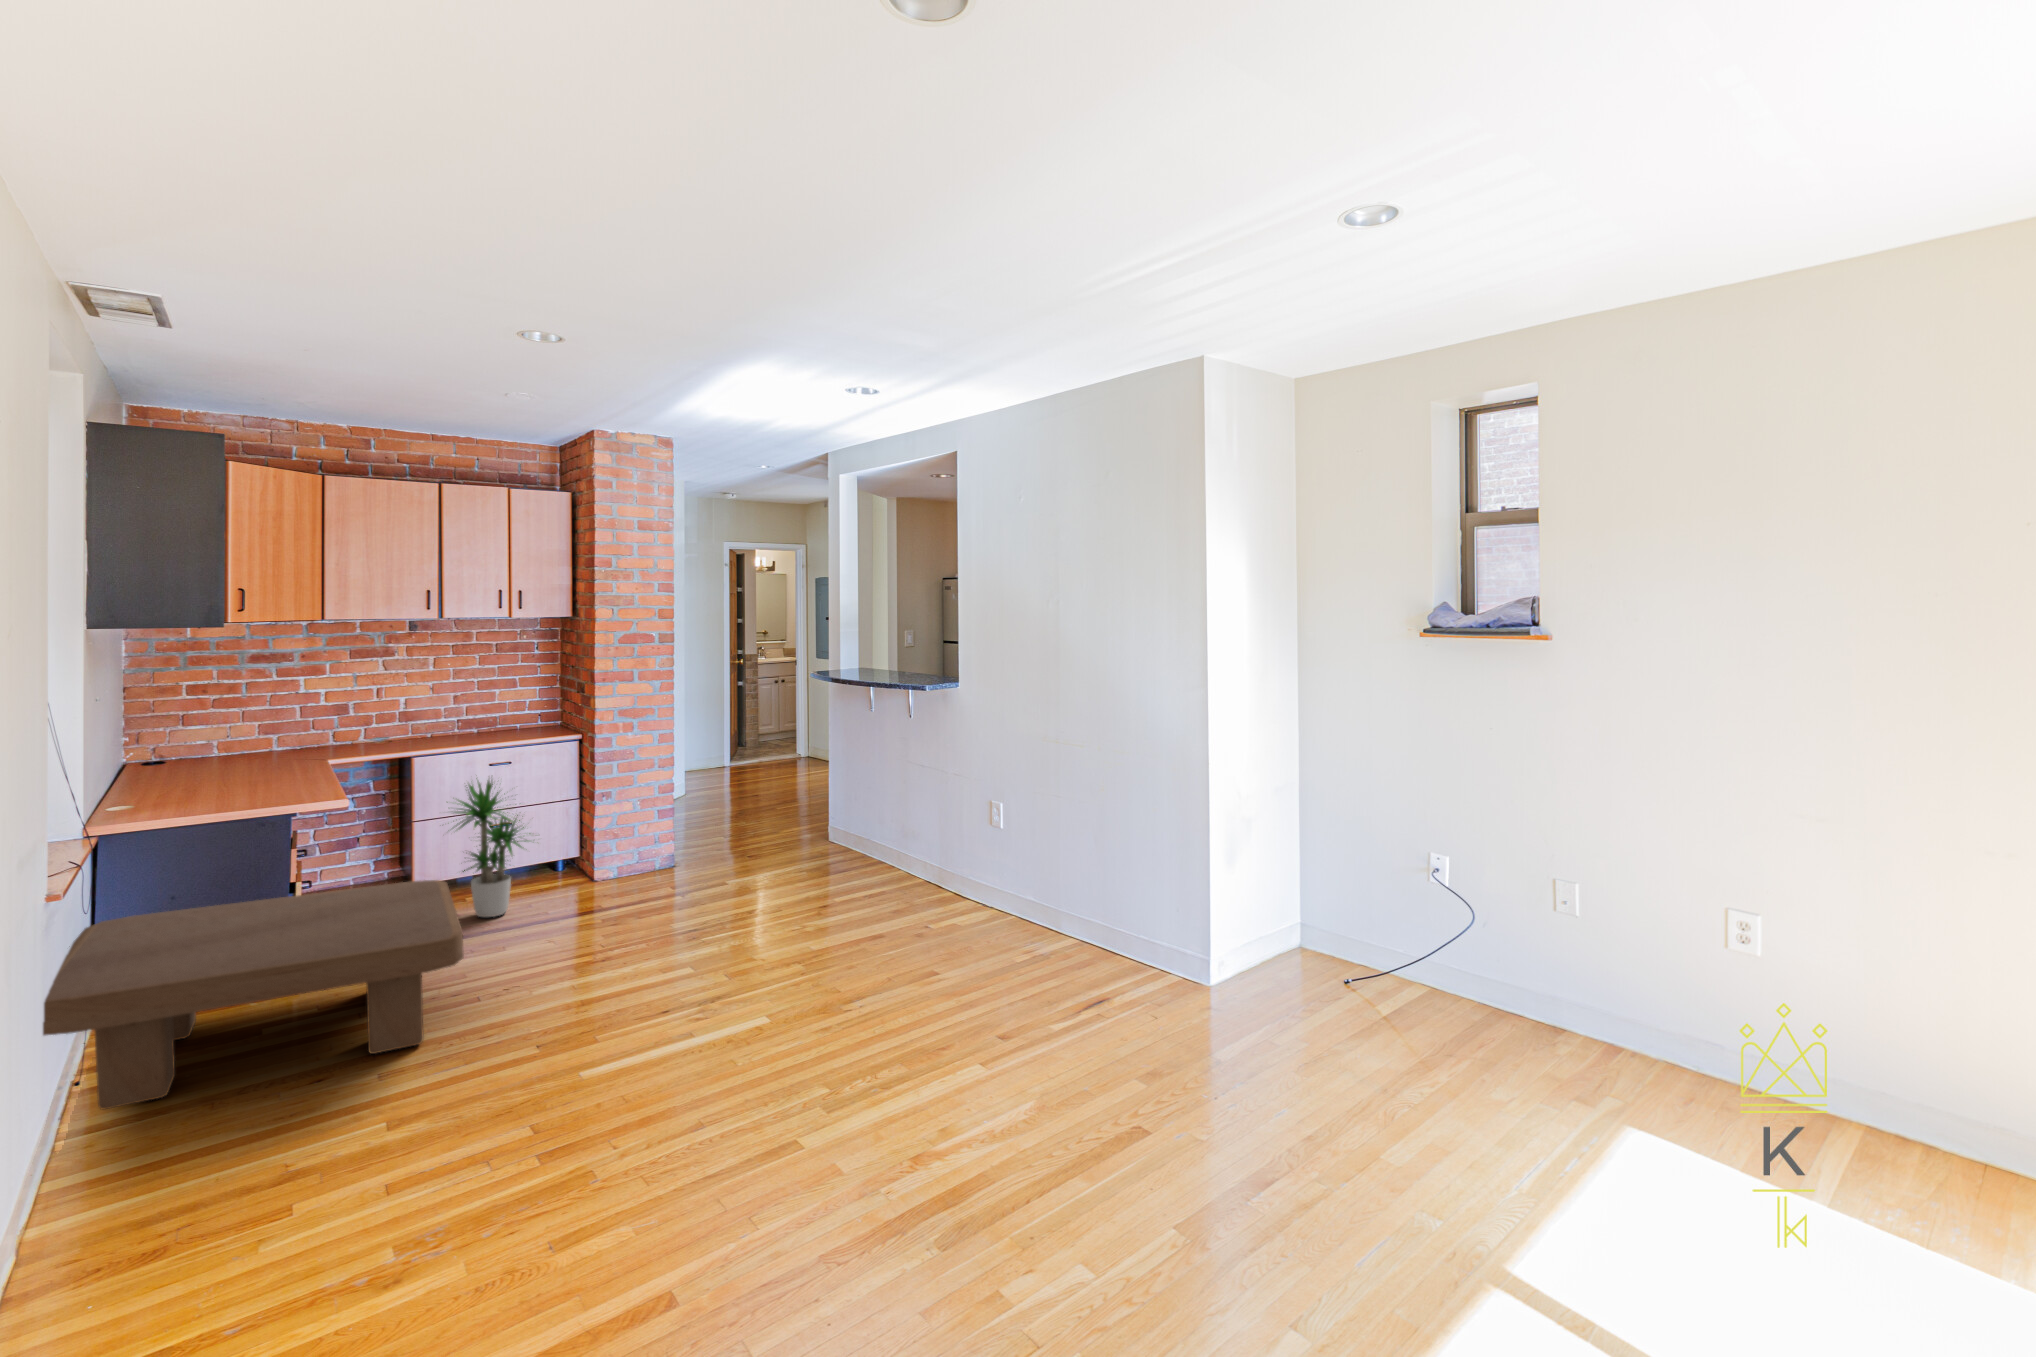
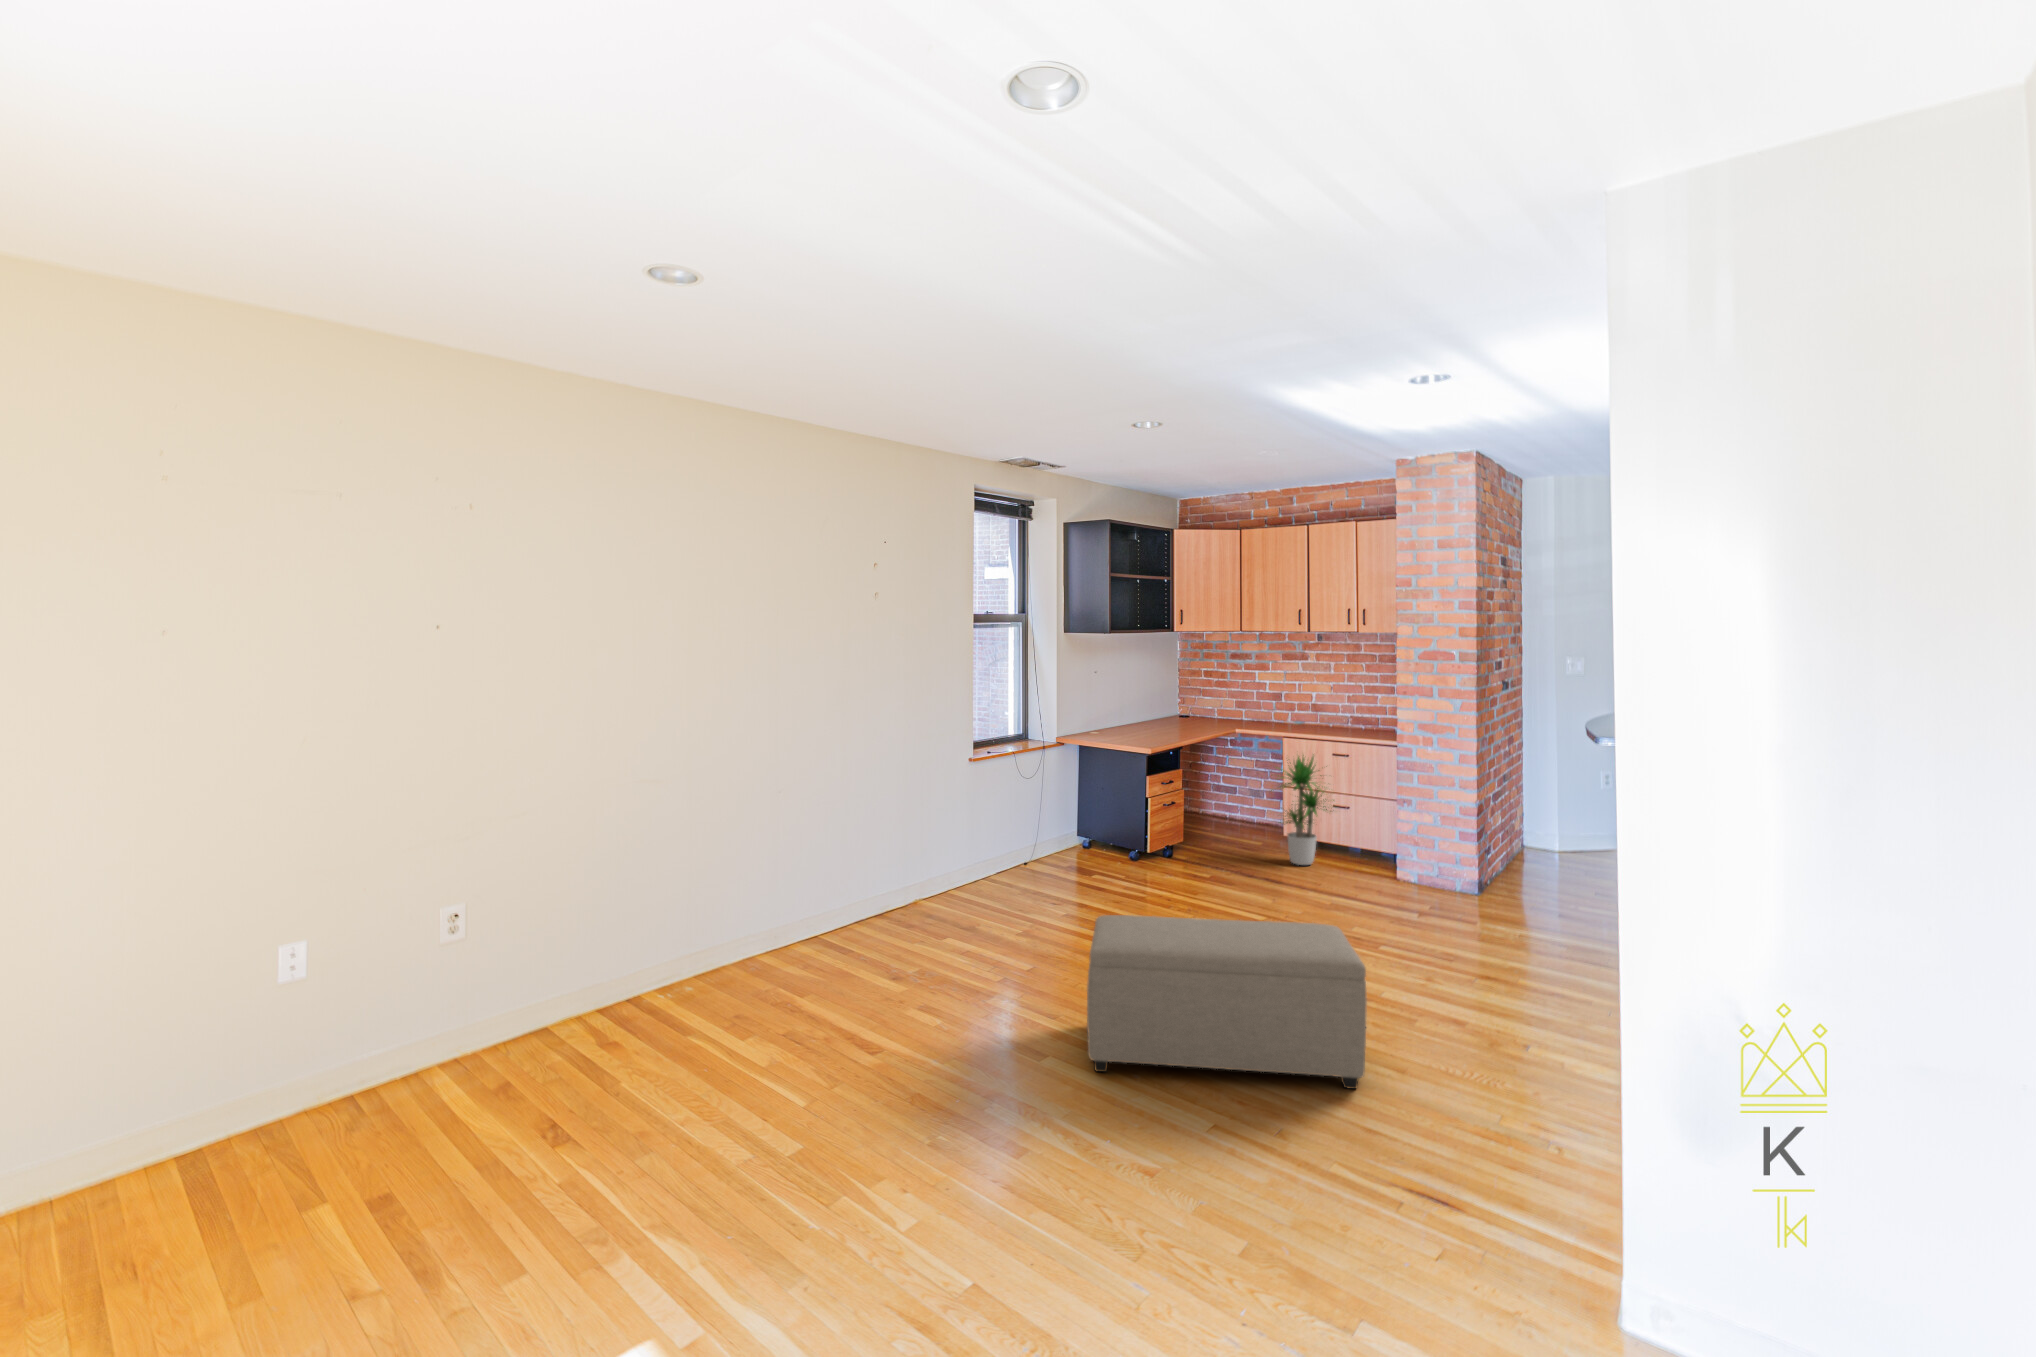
coffee table: present [43,880,464,1109] -> none [980,794,1211,908]
ottoman: none [710,929,967,1184] -> present [1087,915,1367,1089]

